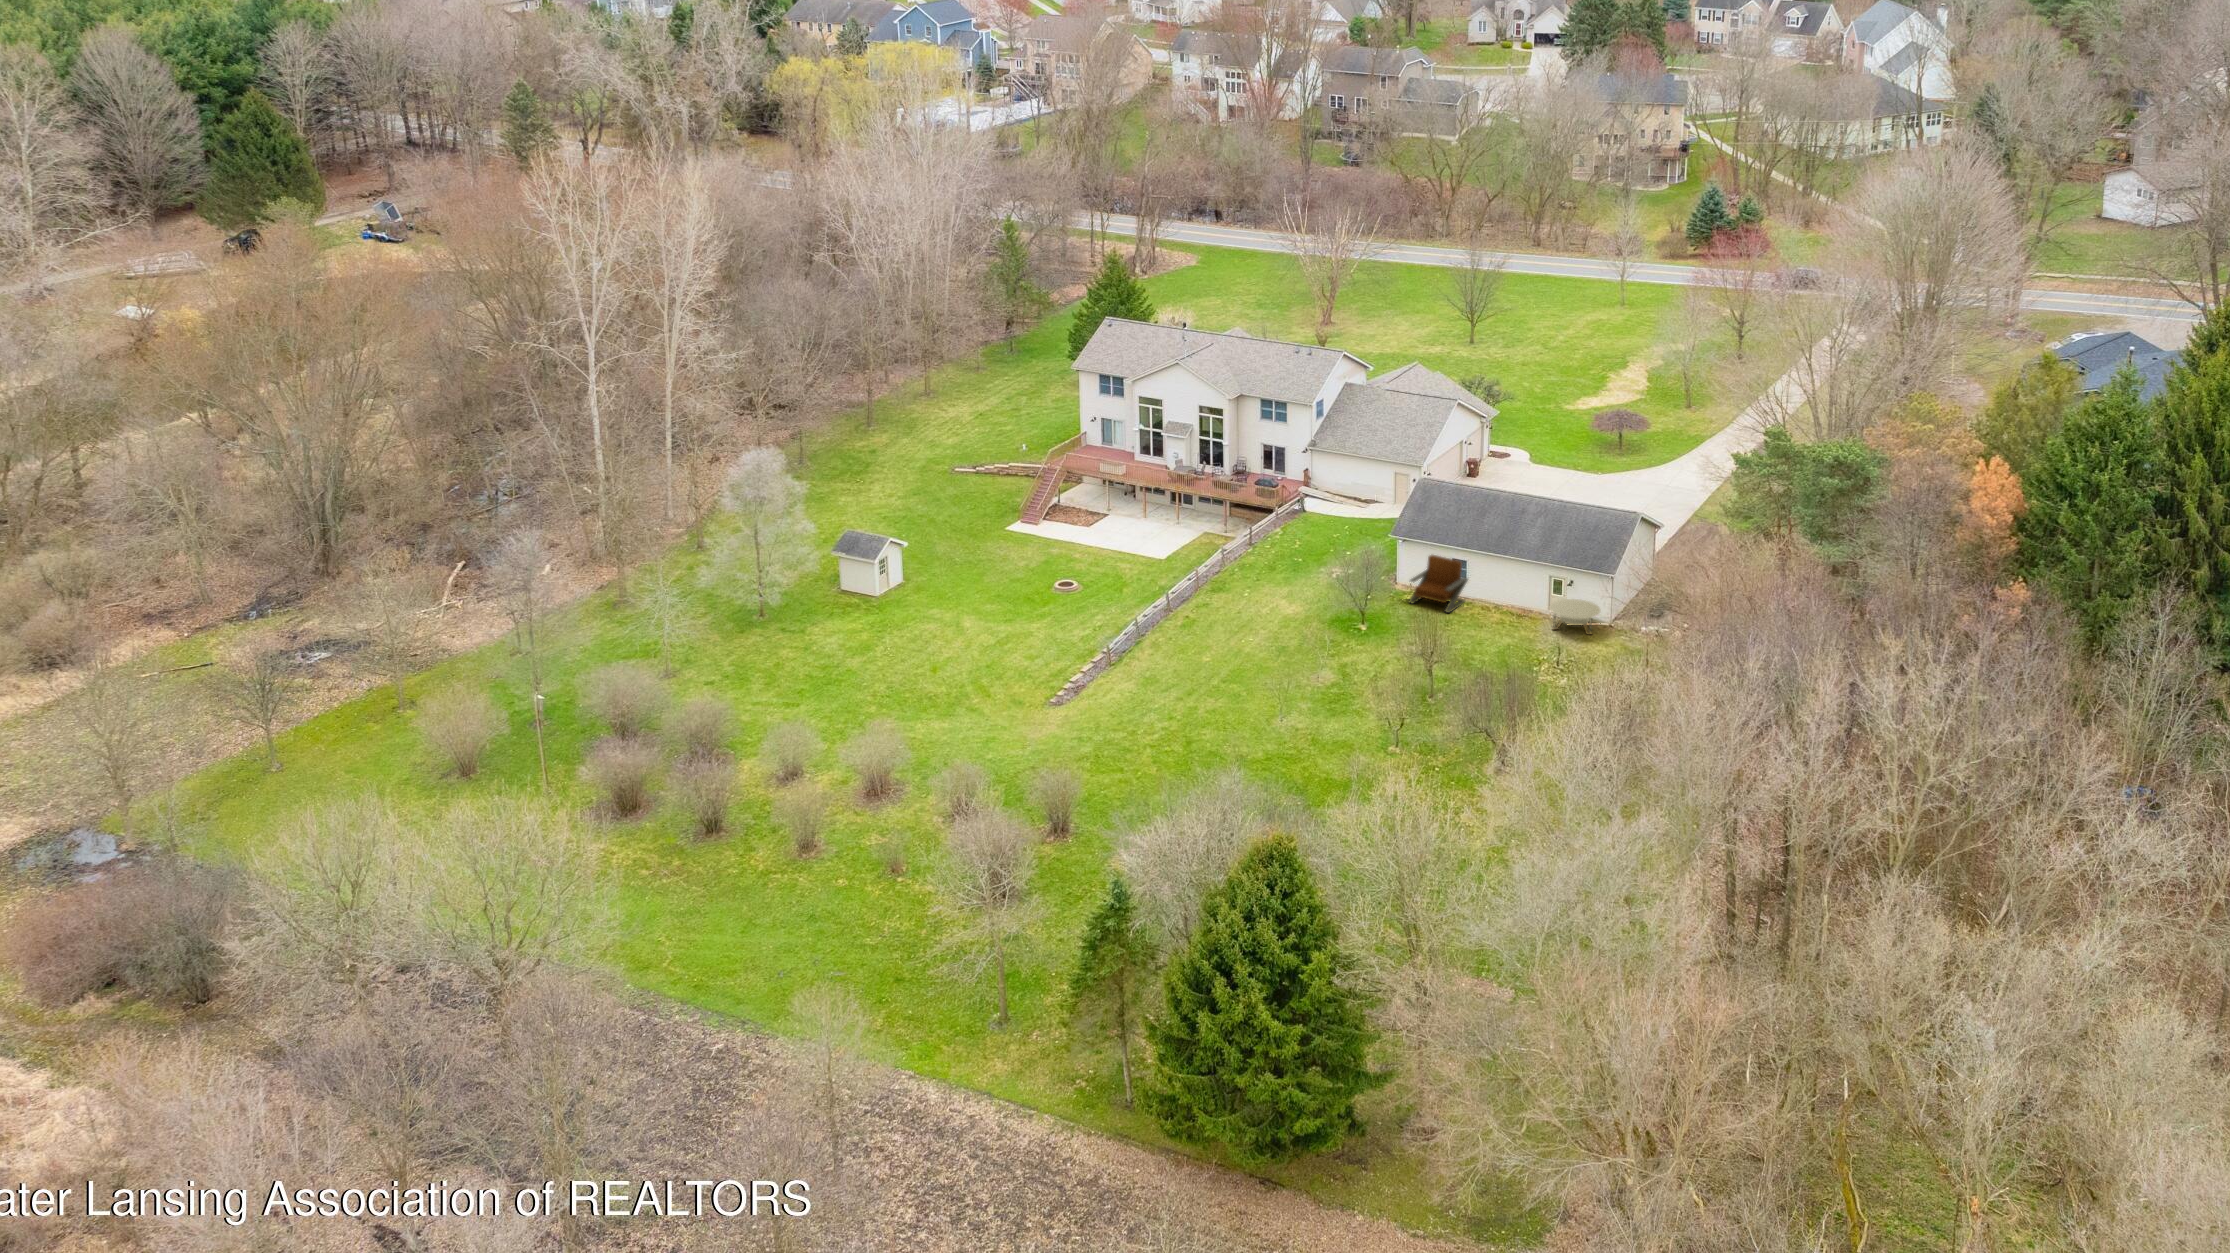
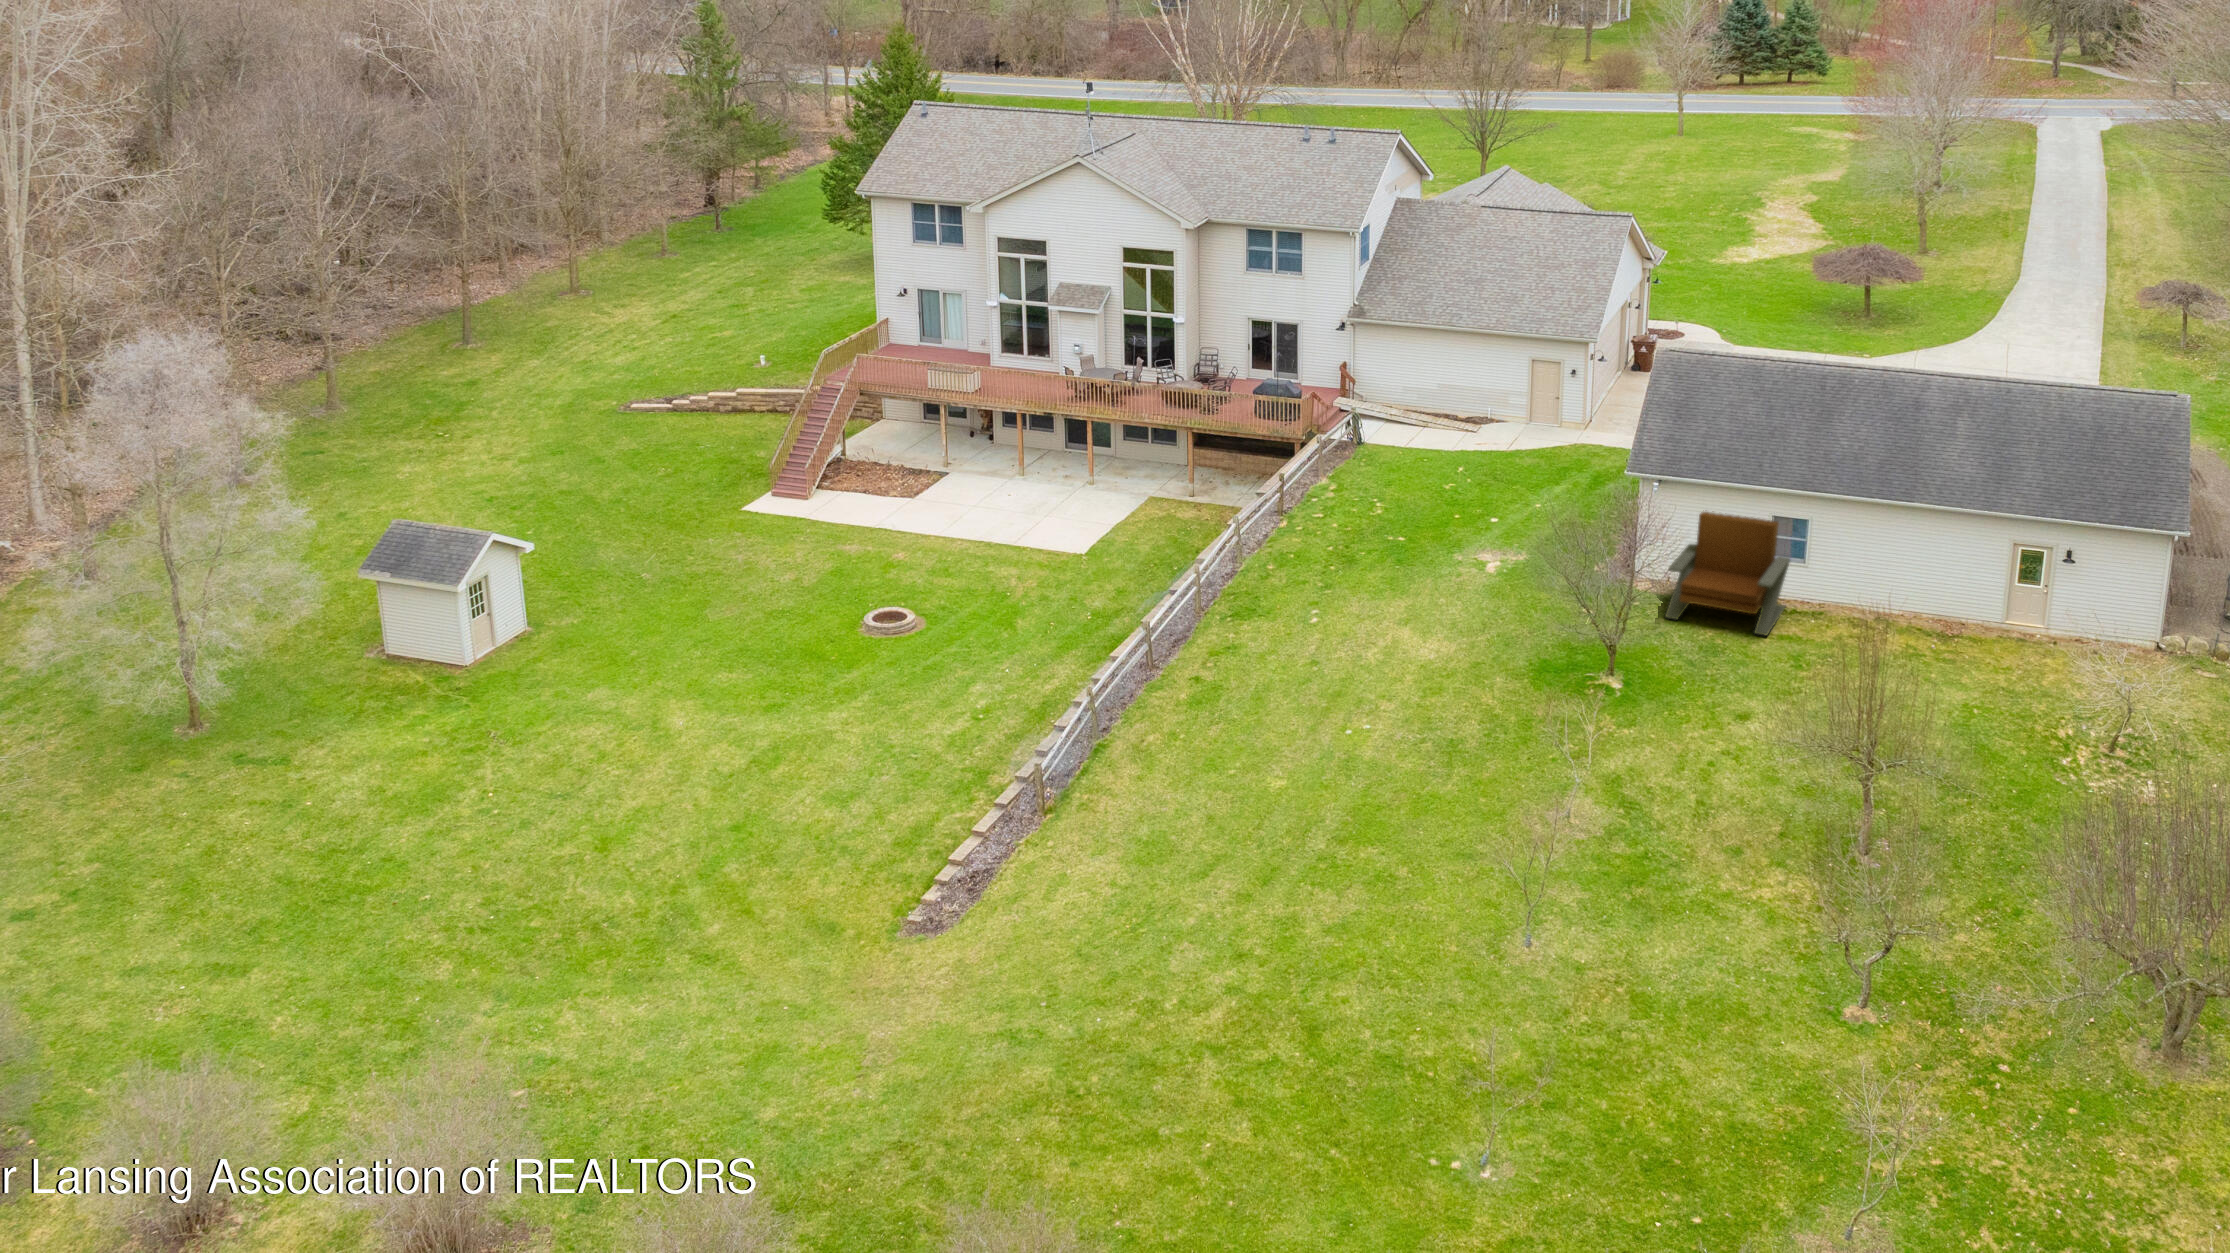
round table: present [1550,599,1600,635] -> none [2001,590,2122,668]

